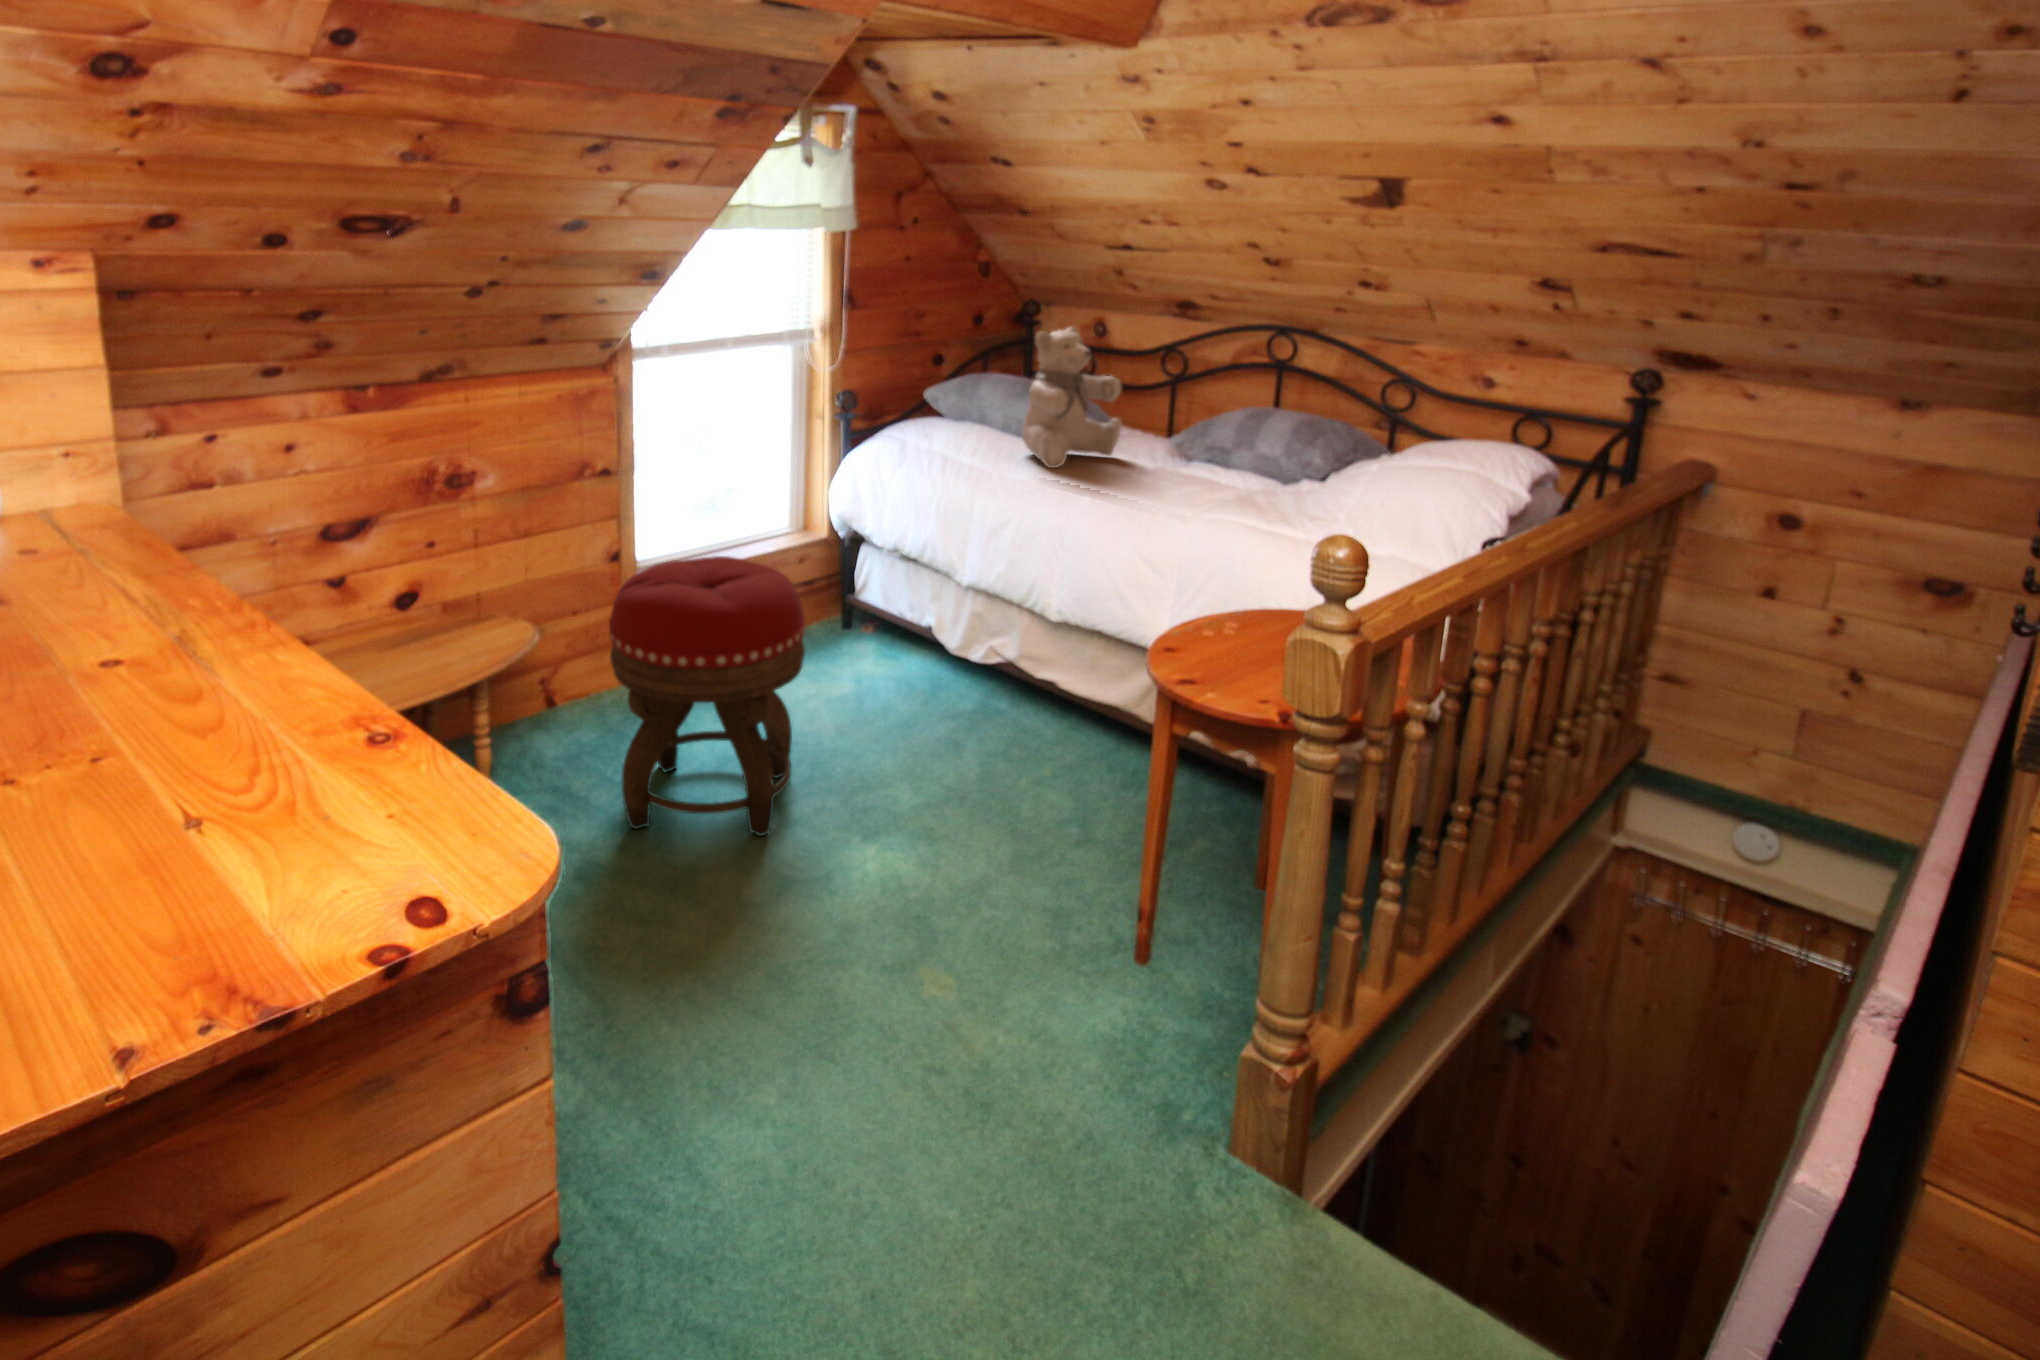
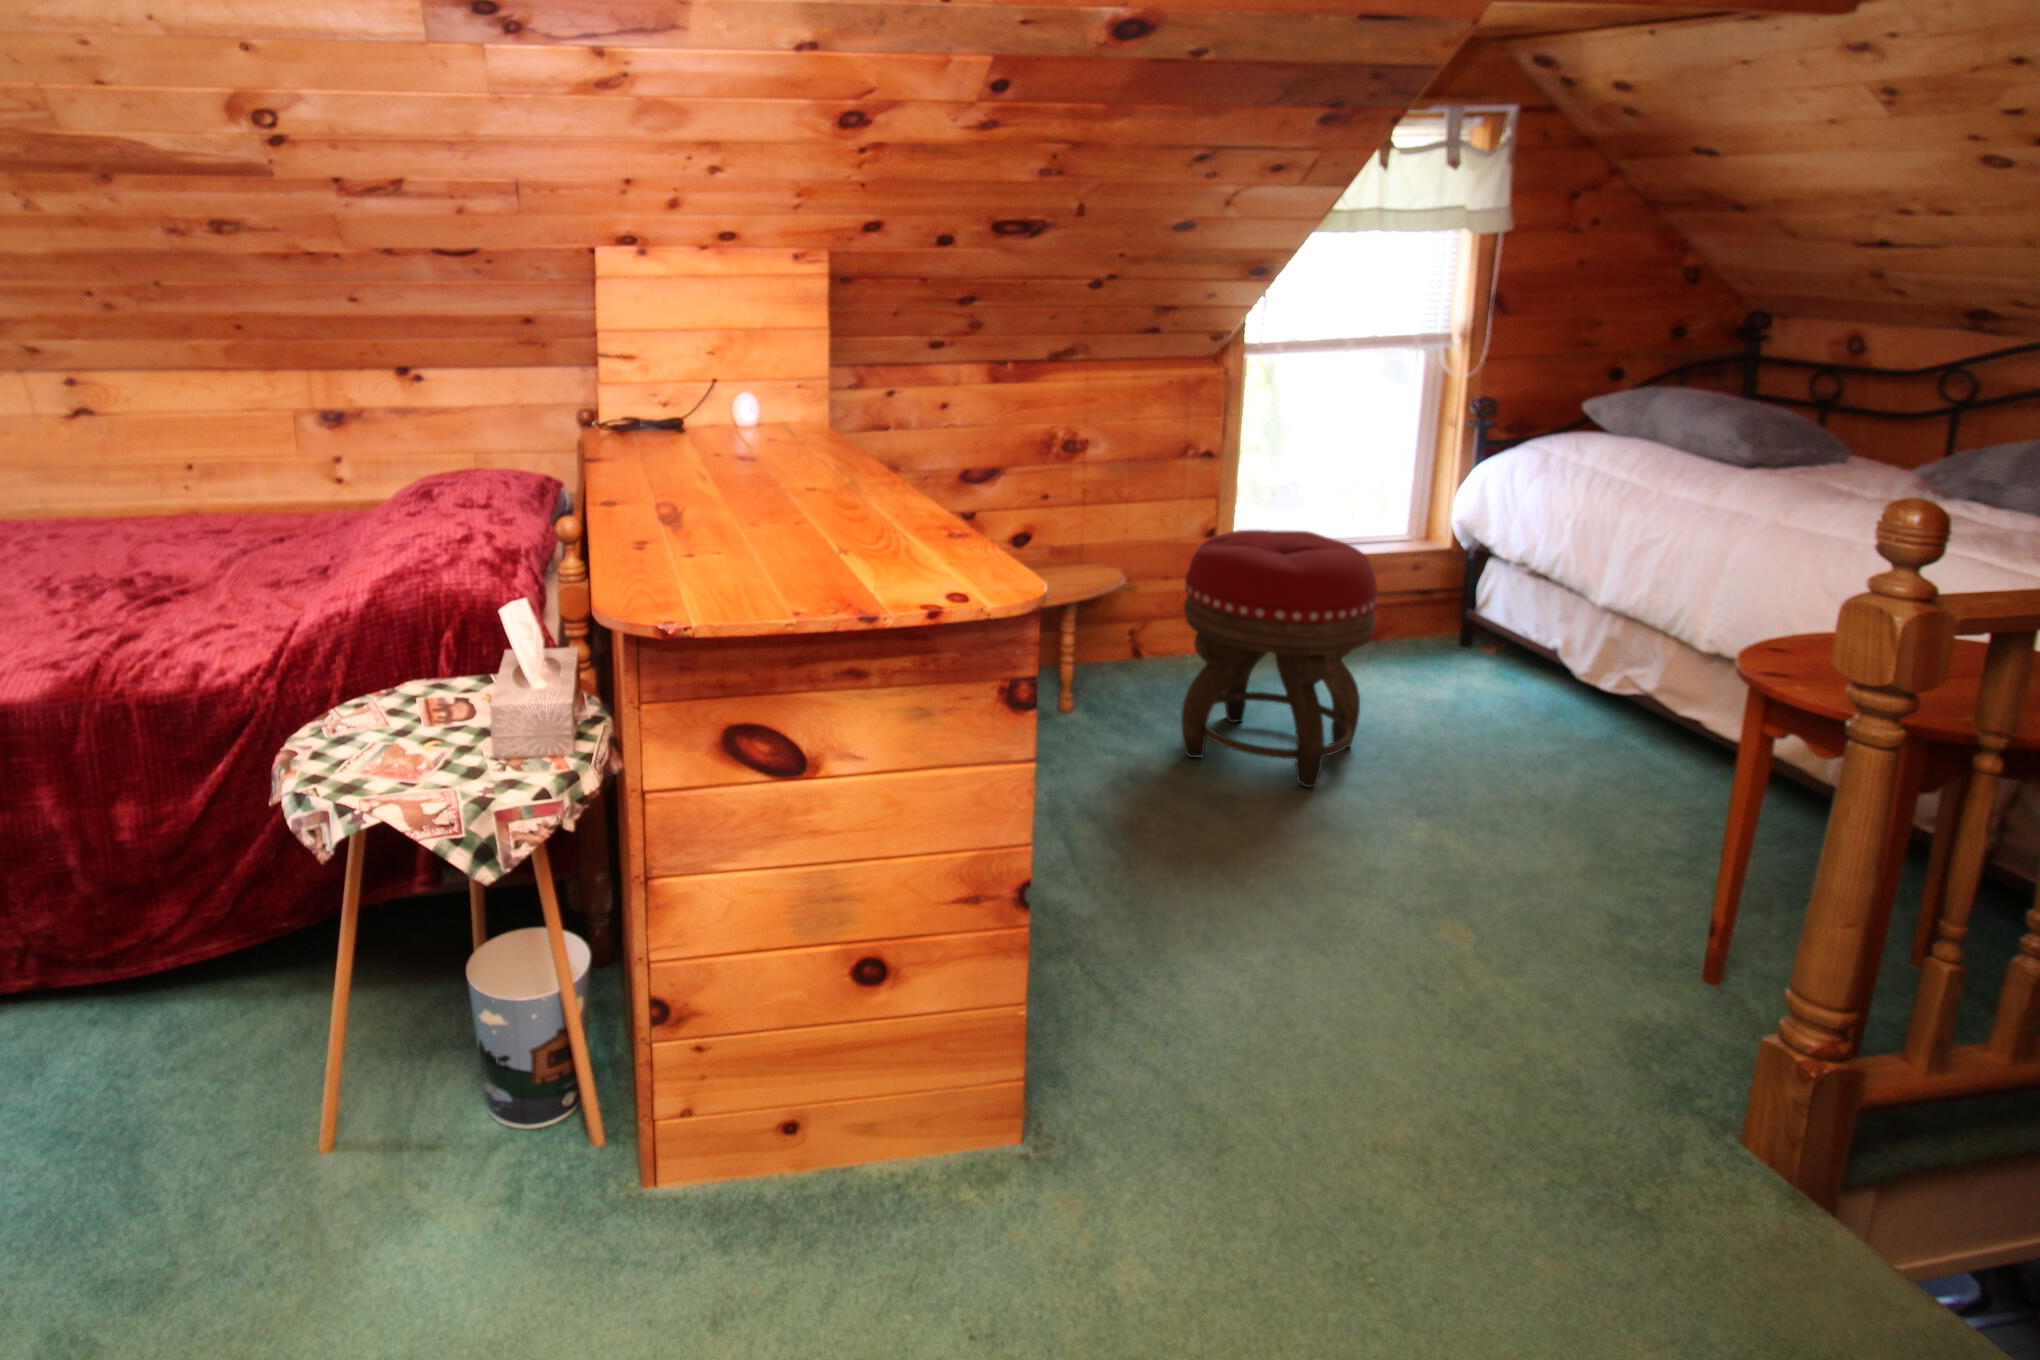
teddy bear: present [1023,327,1122,468] -> none [1688,333,1832,486]

